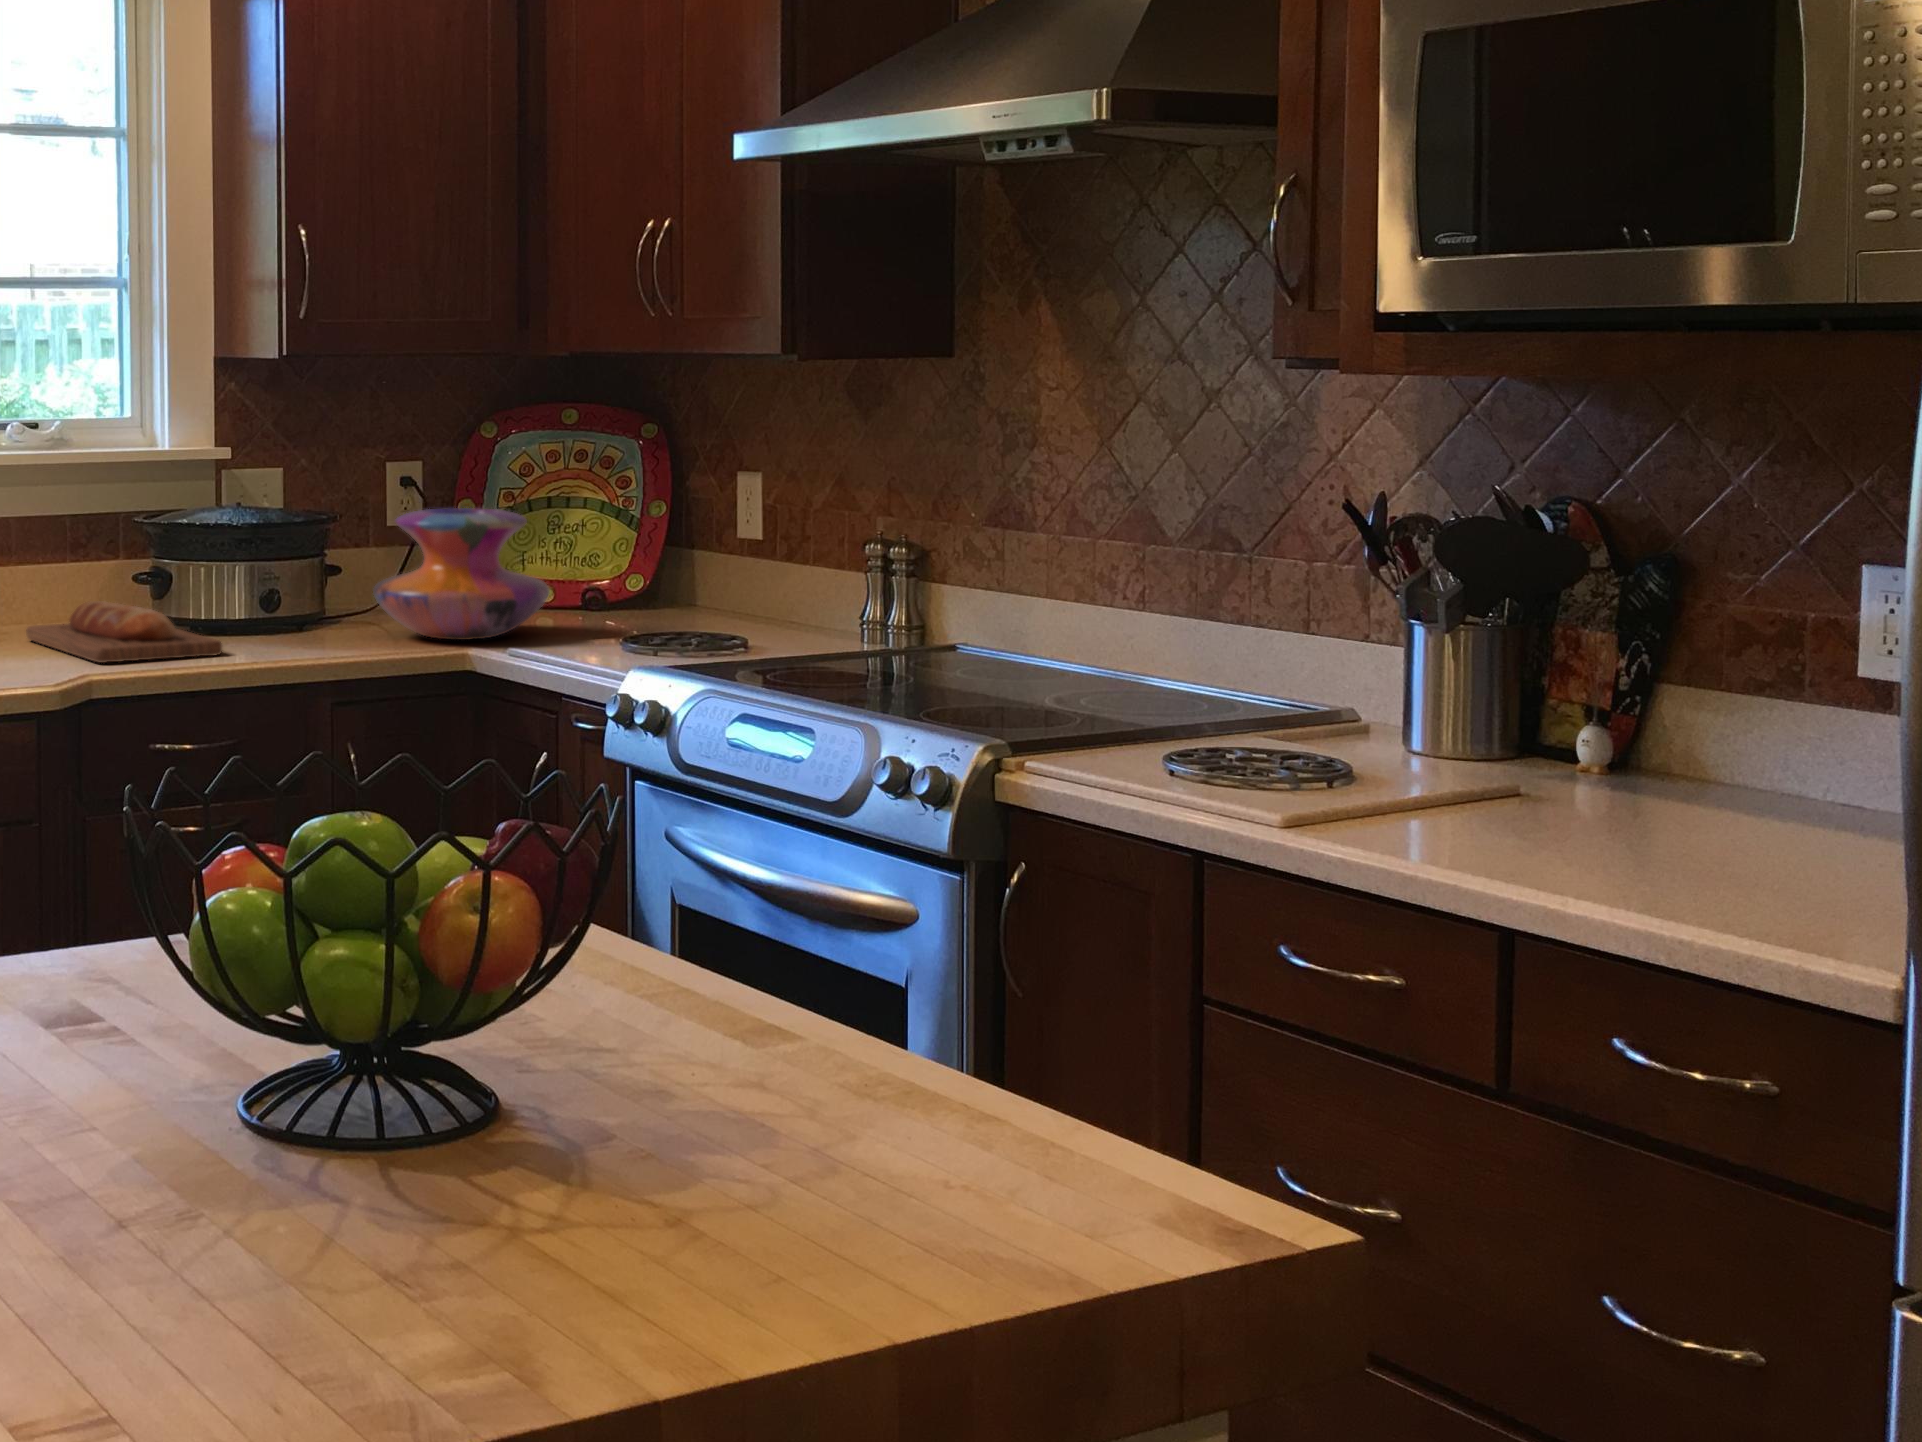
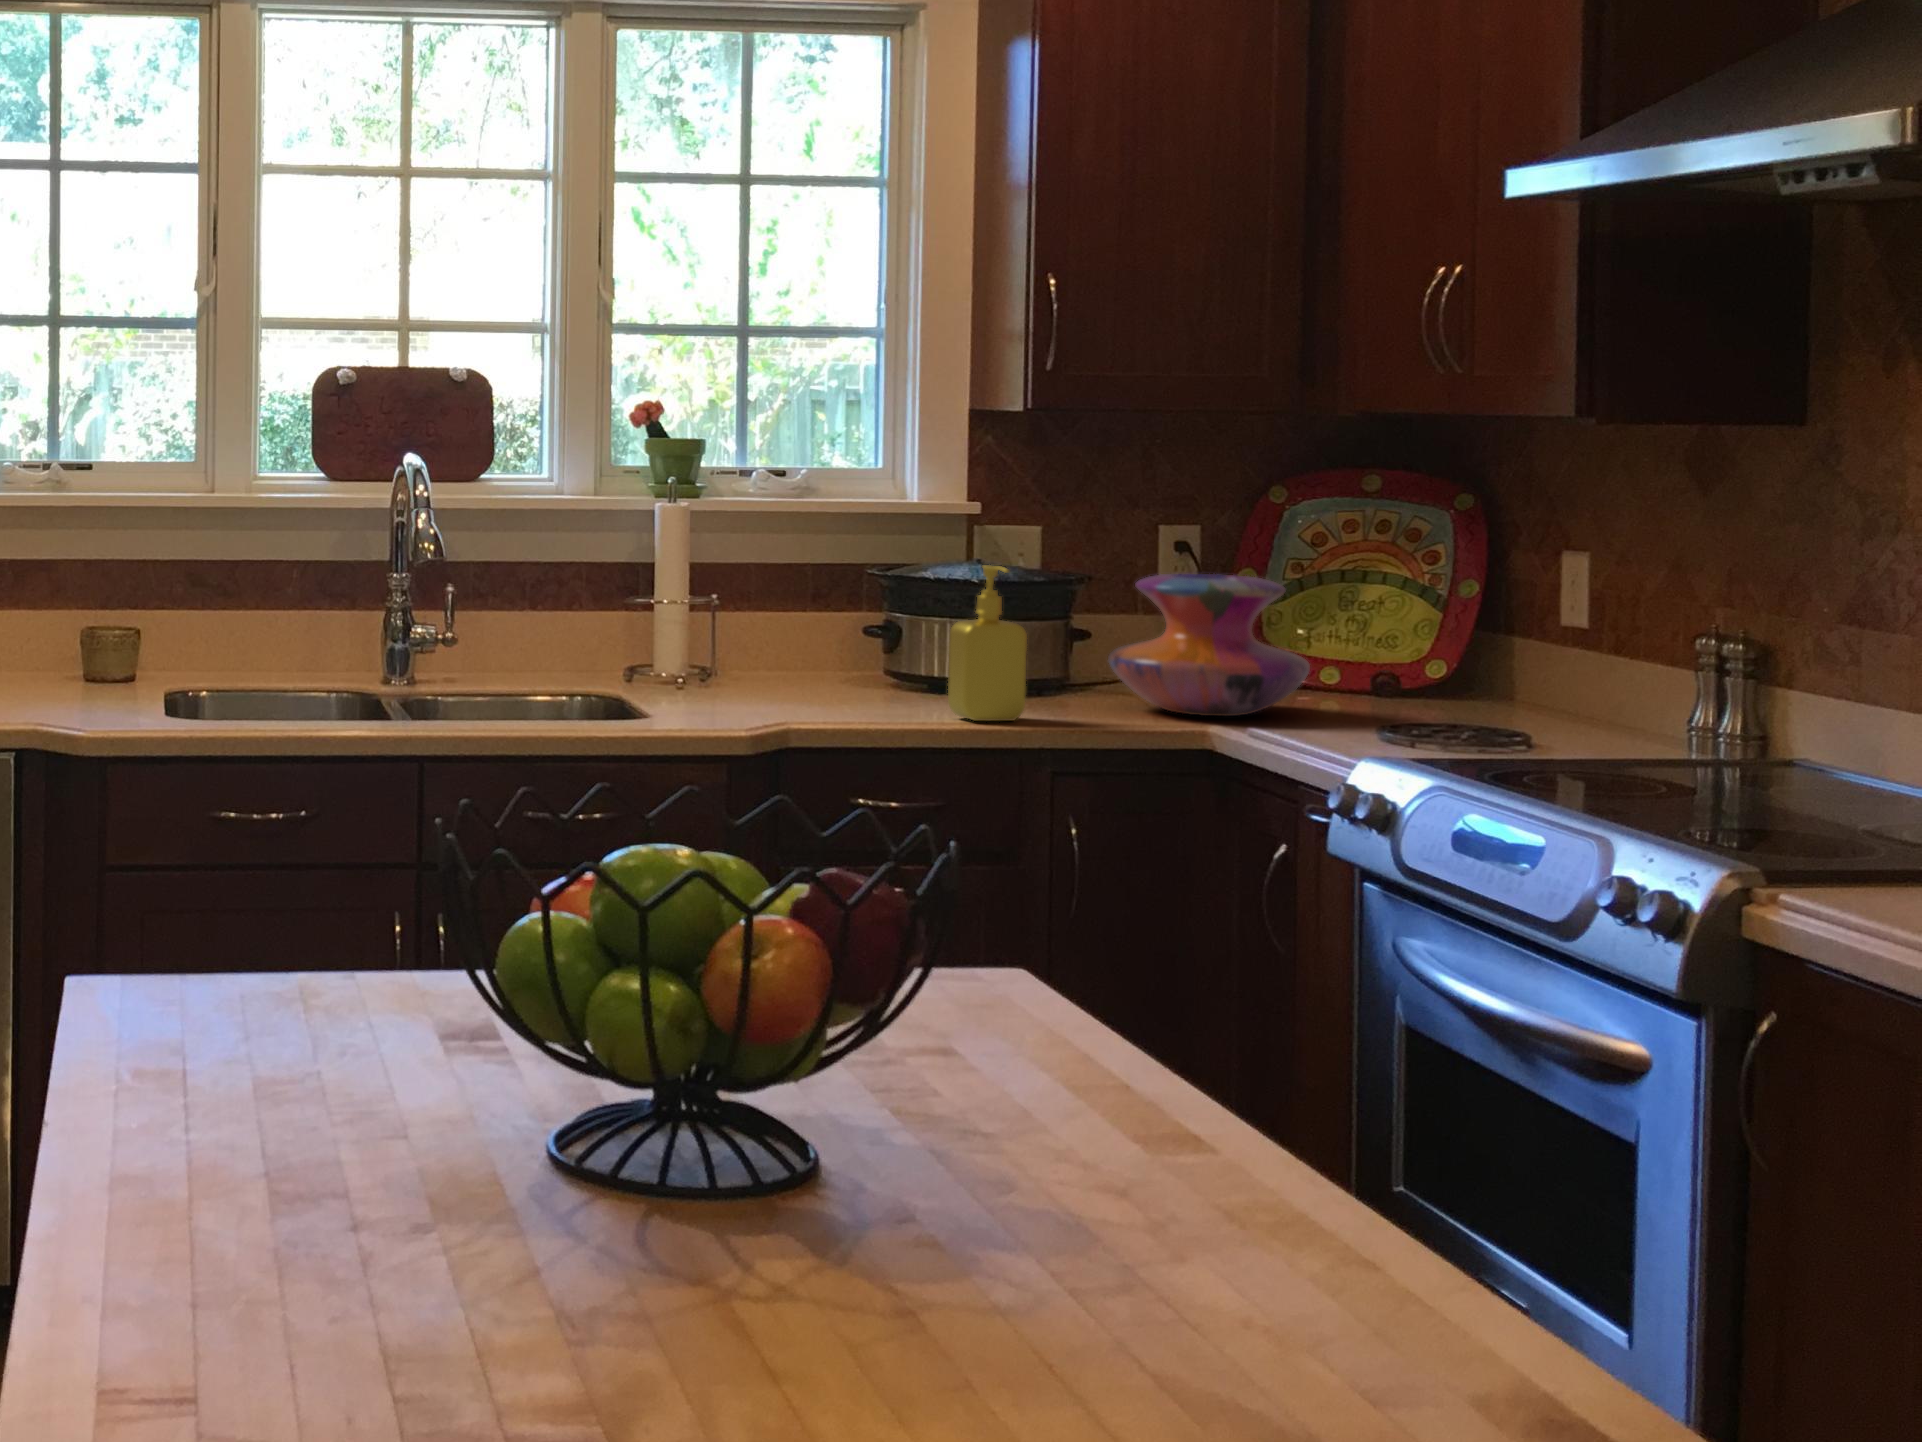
soap dispenser: none [240,511,312,660] -> present [948,565,1027,721]
bread loaf: present [26,601,222,663] -> none [751,651,933,713]

